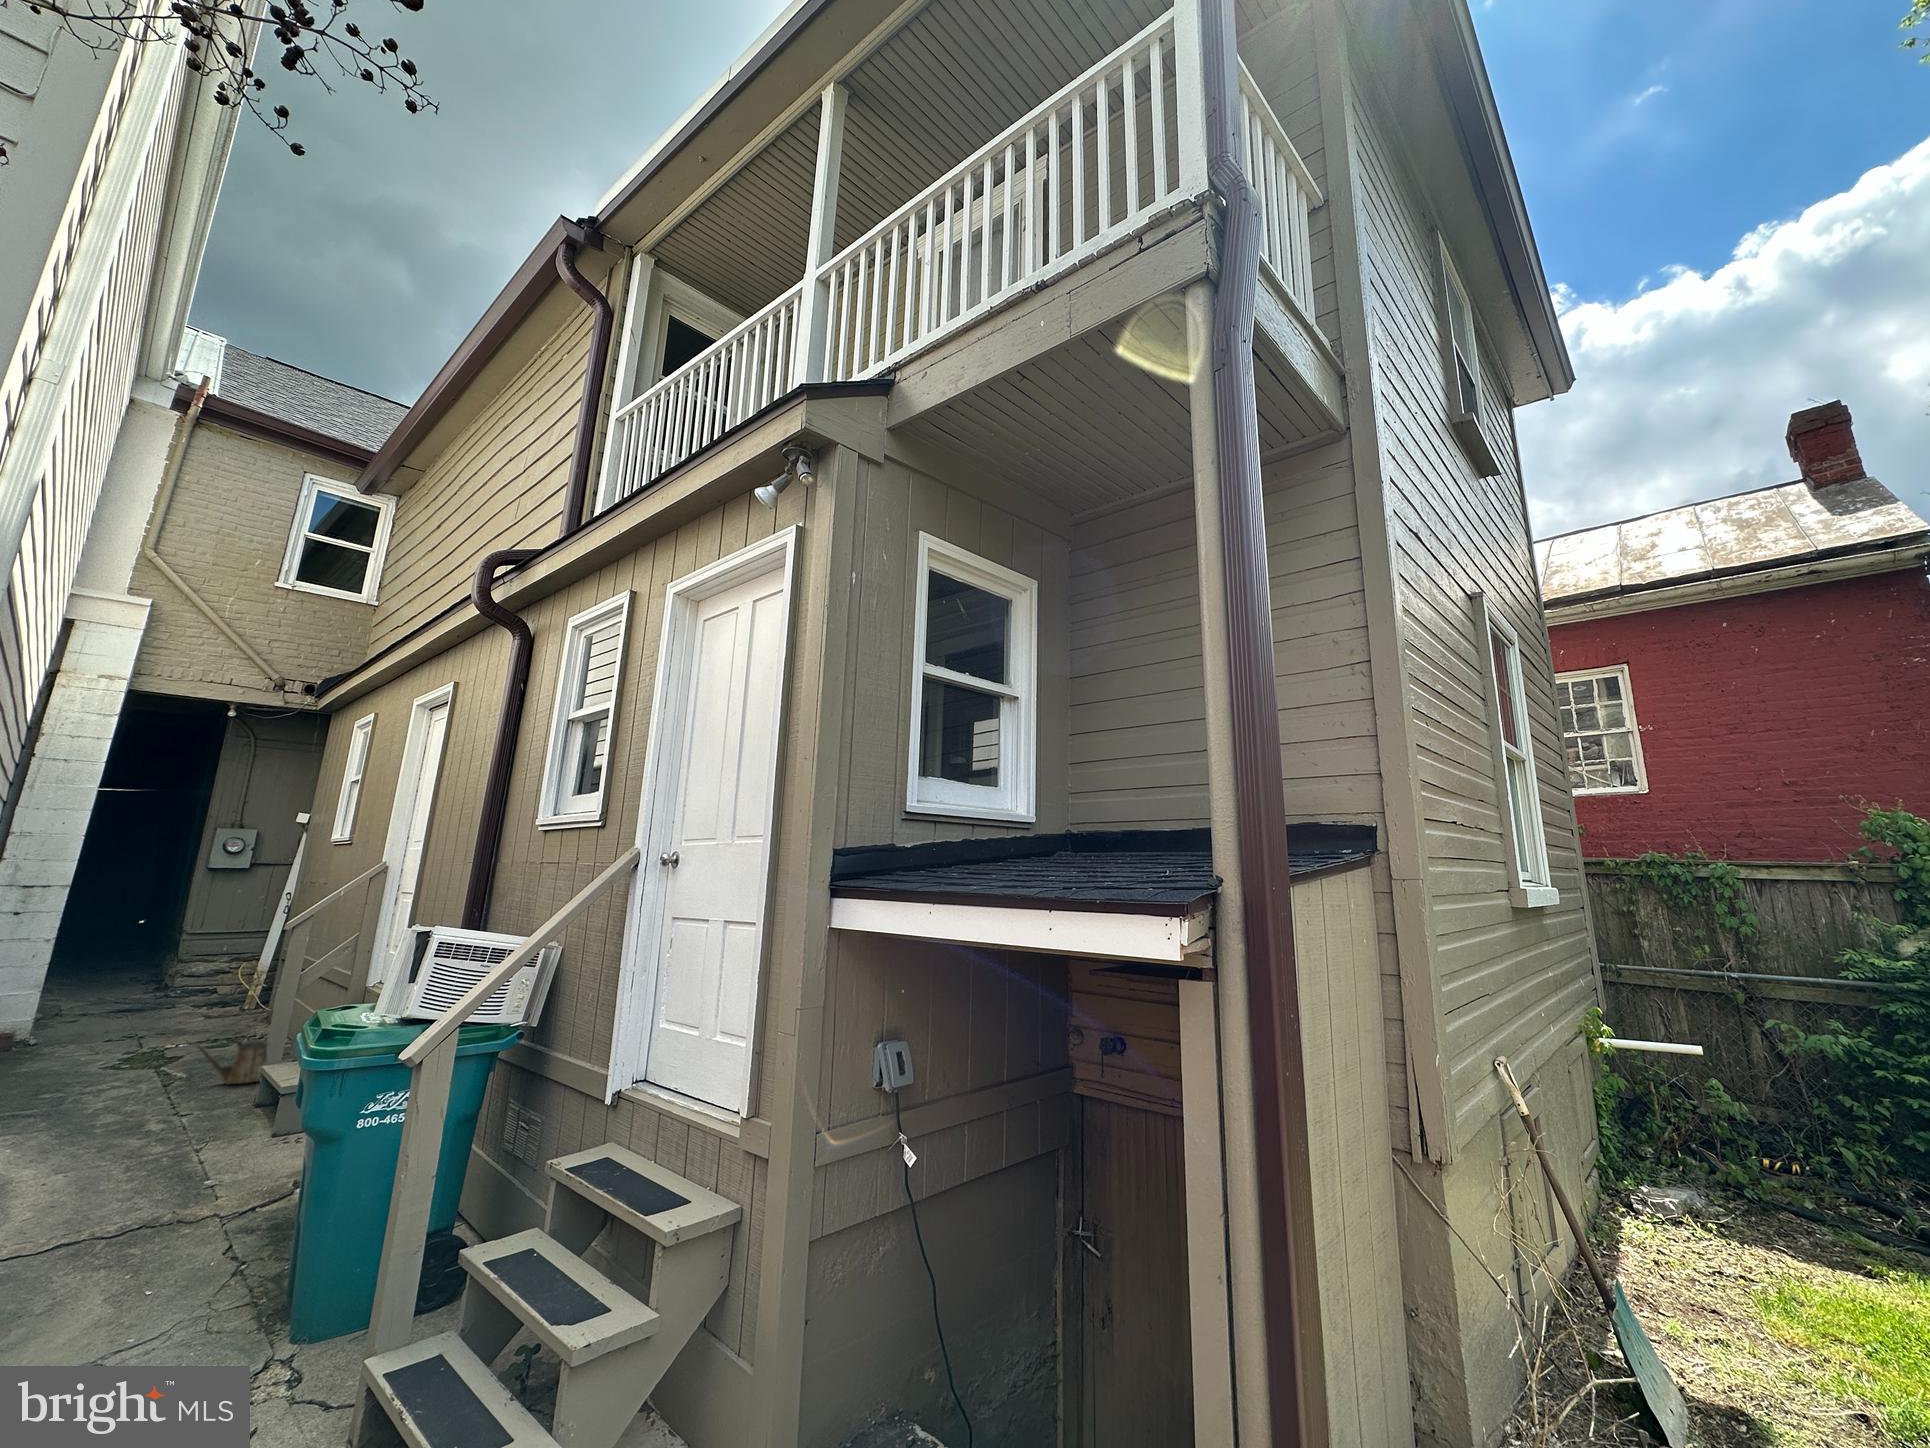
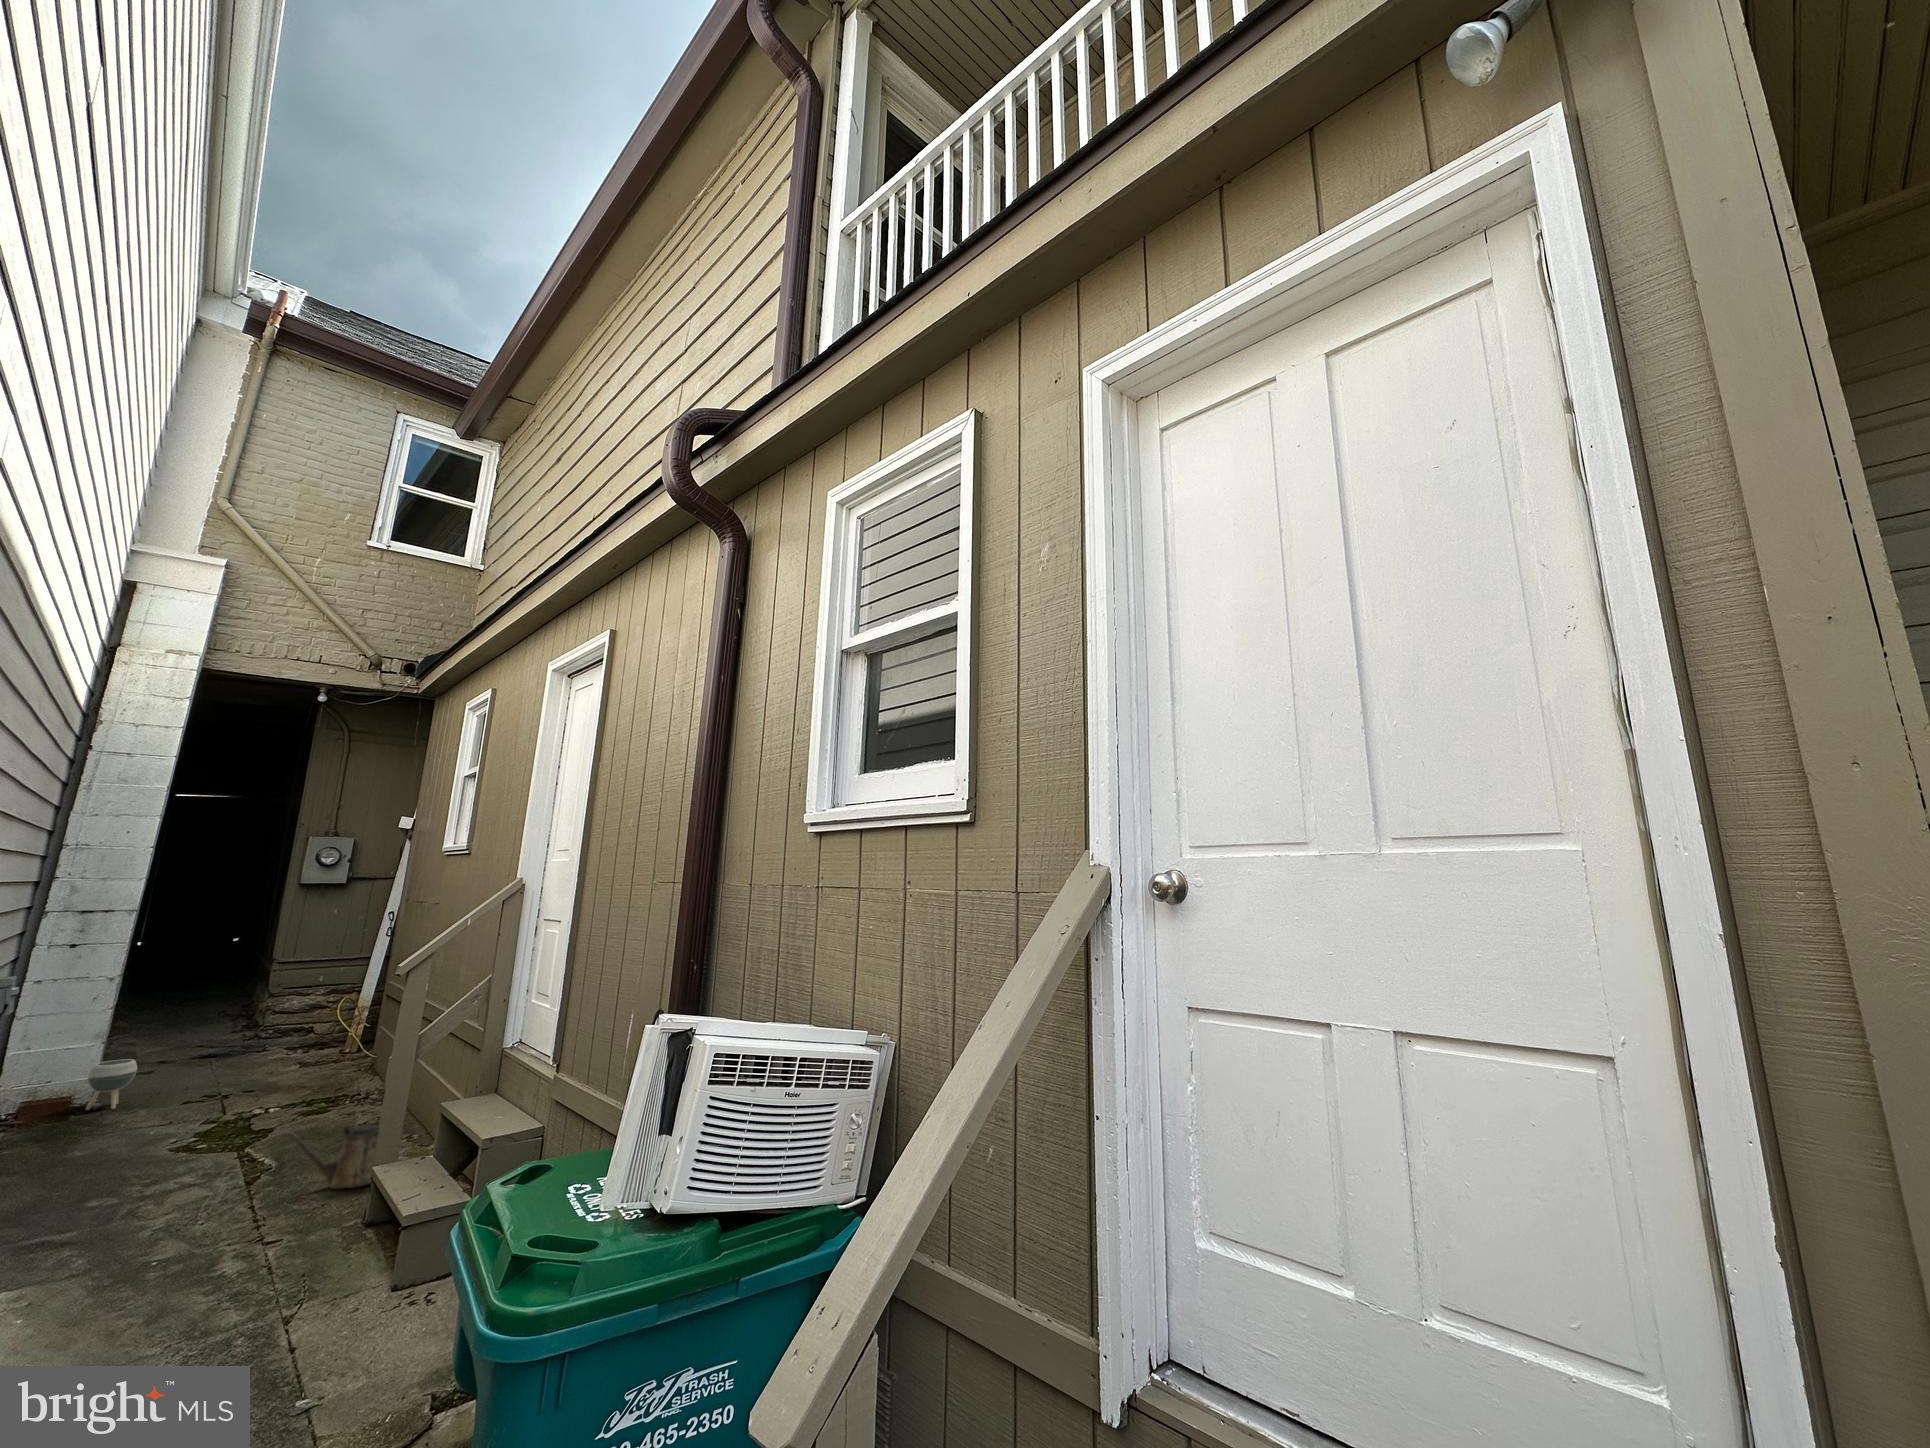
planter: none [24,1004,68,1042] -> present [86,1059,137,1110]

